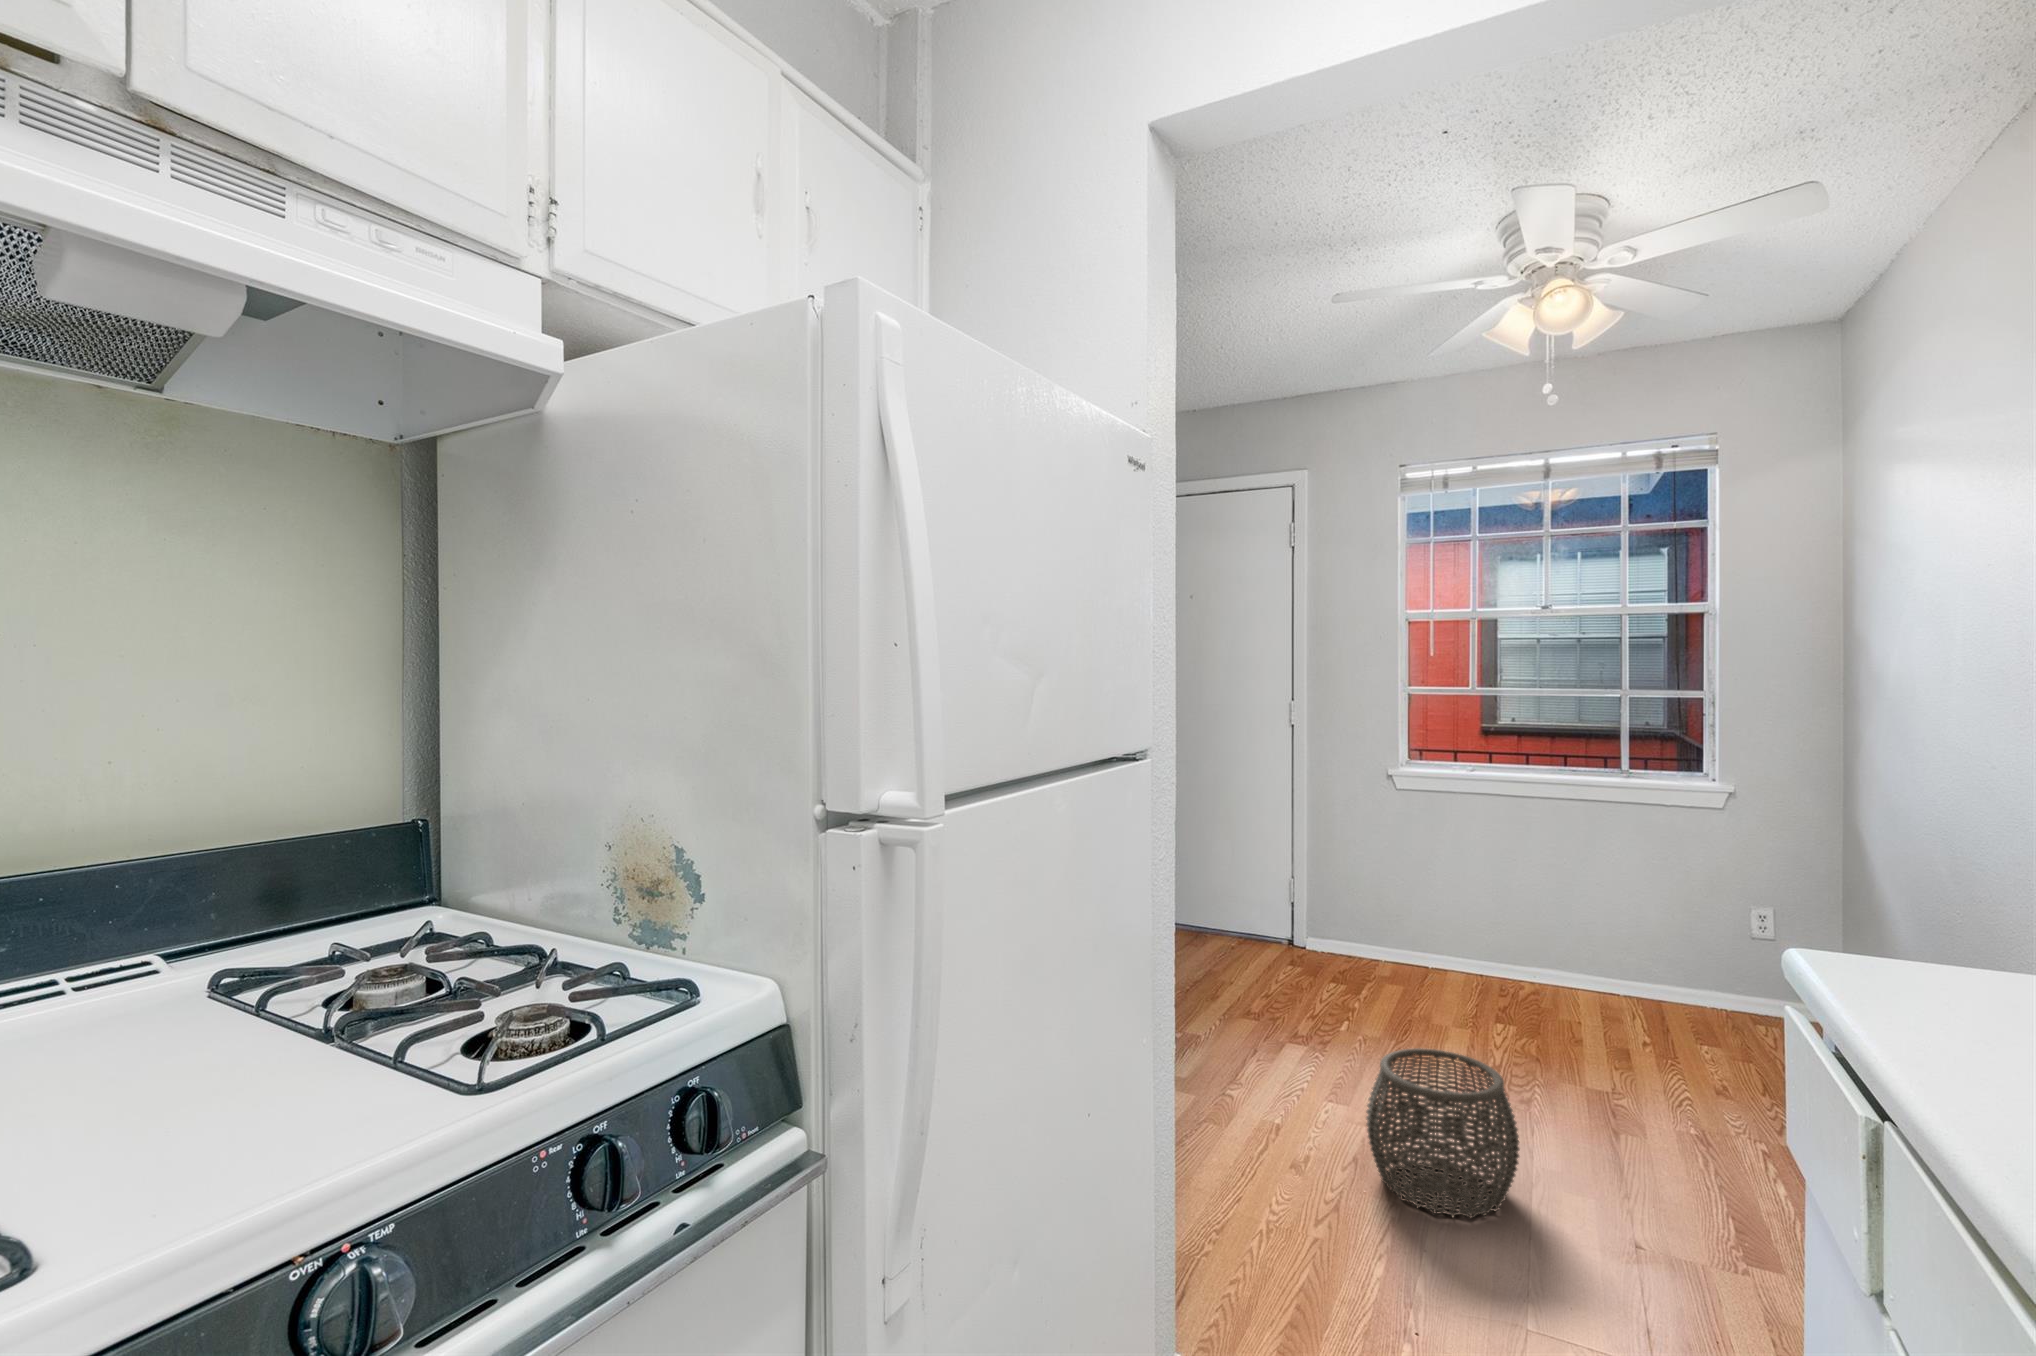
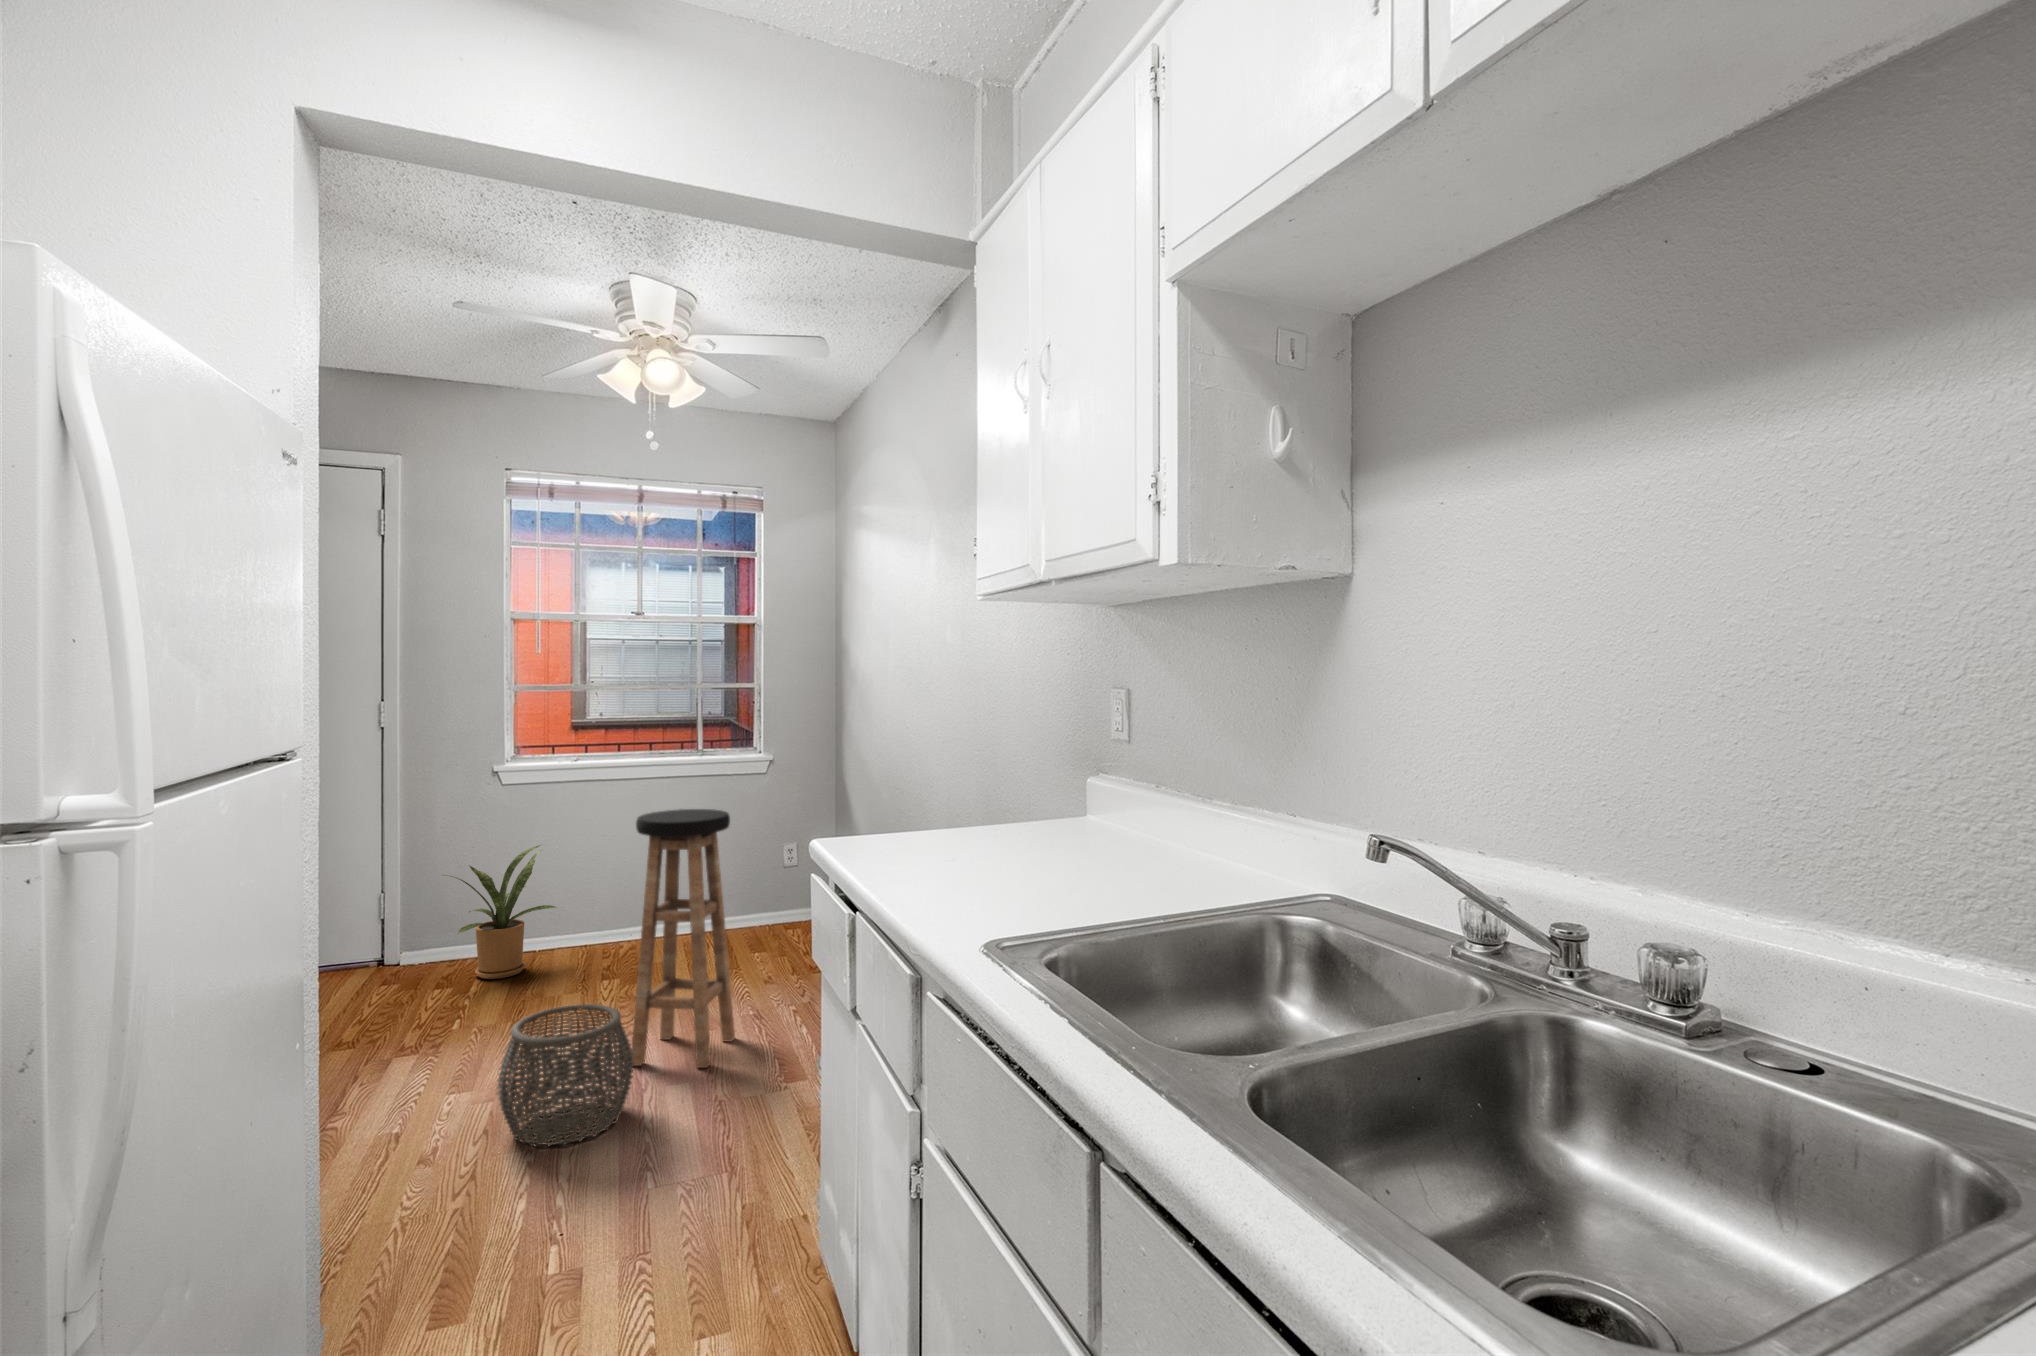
bar stool: none [1521,843,1667,1182] -> present [632,809,735,1068]
house plant: none [1325,856,1455,988] -> present [443,845,557,979]

